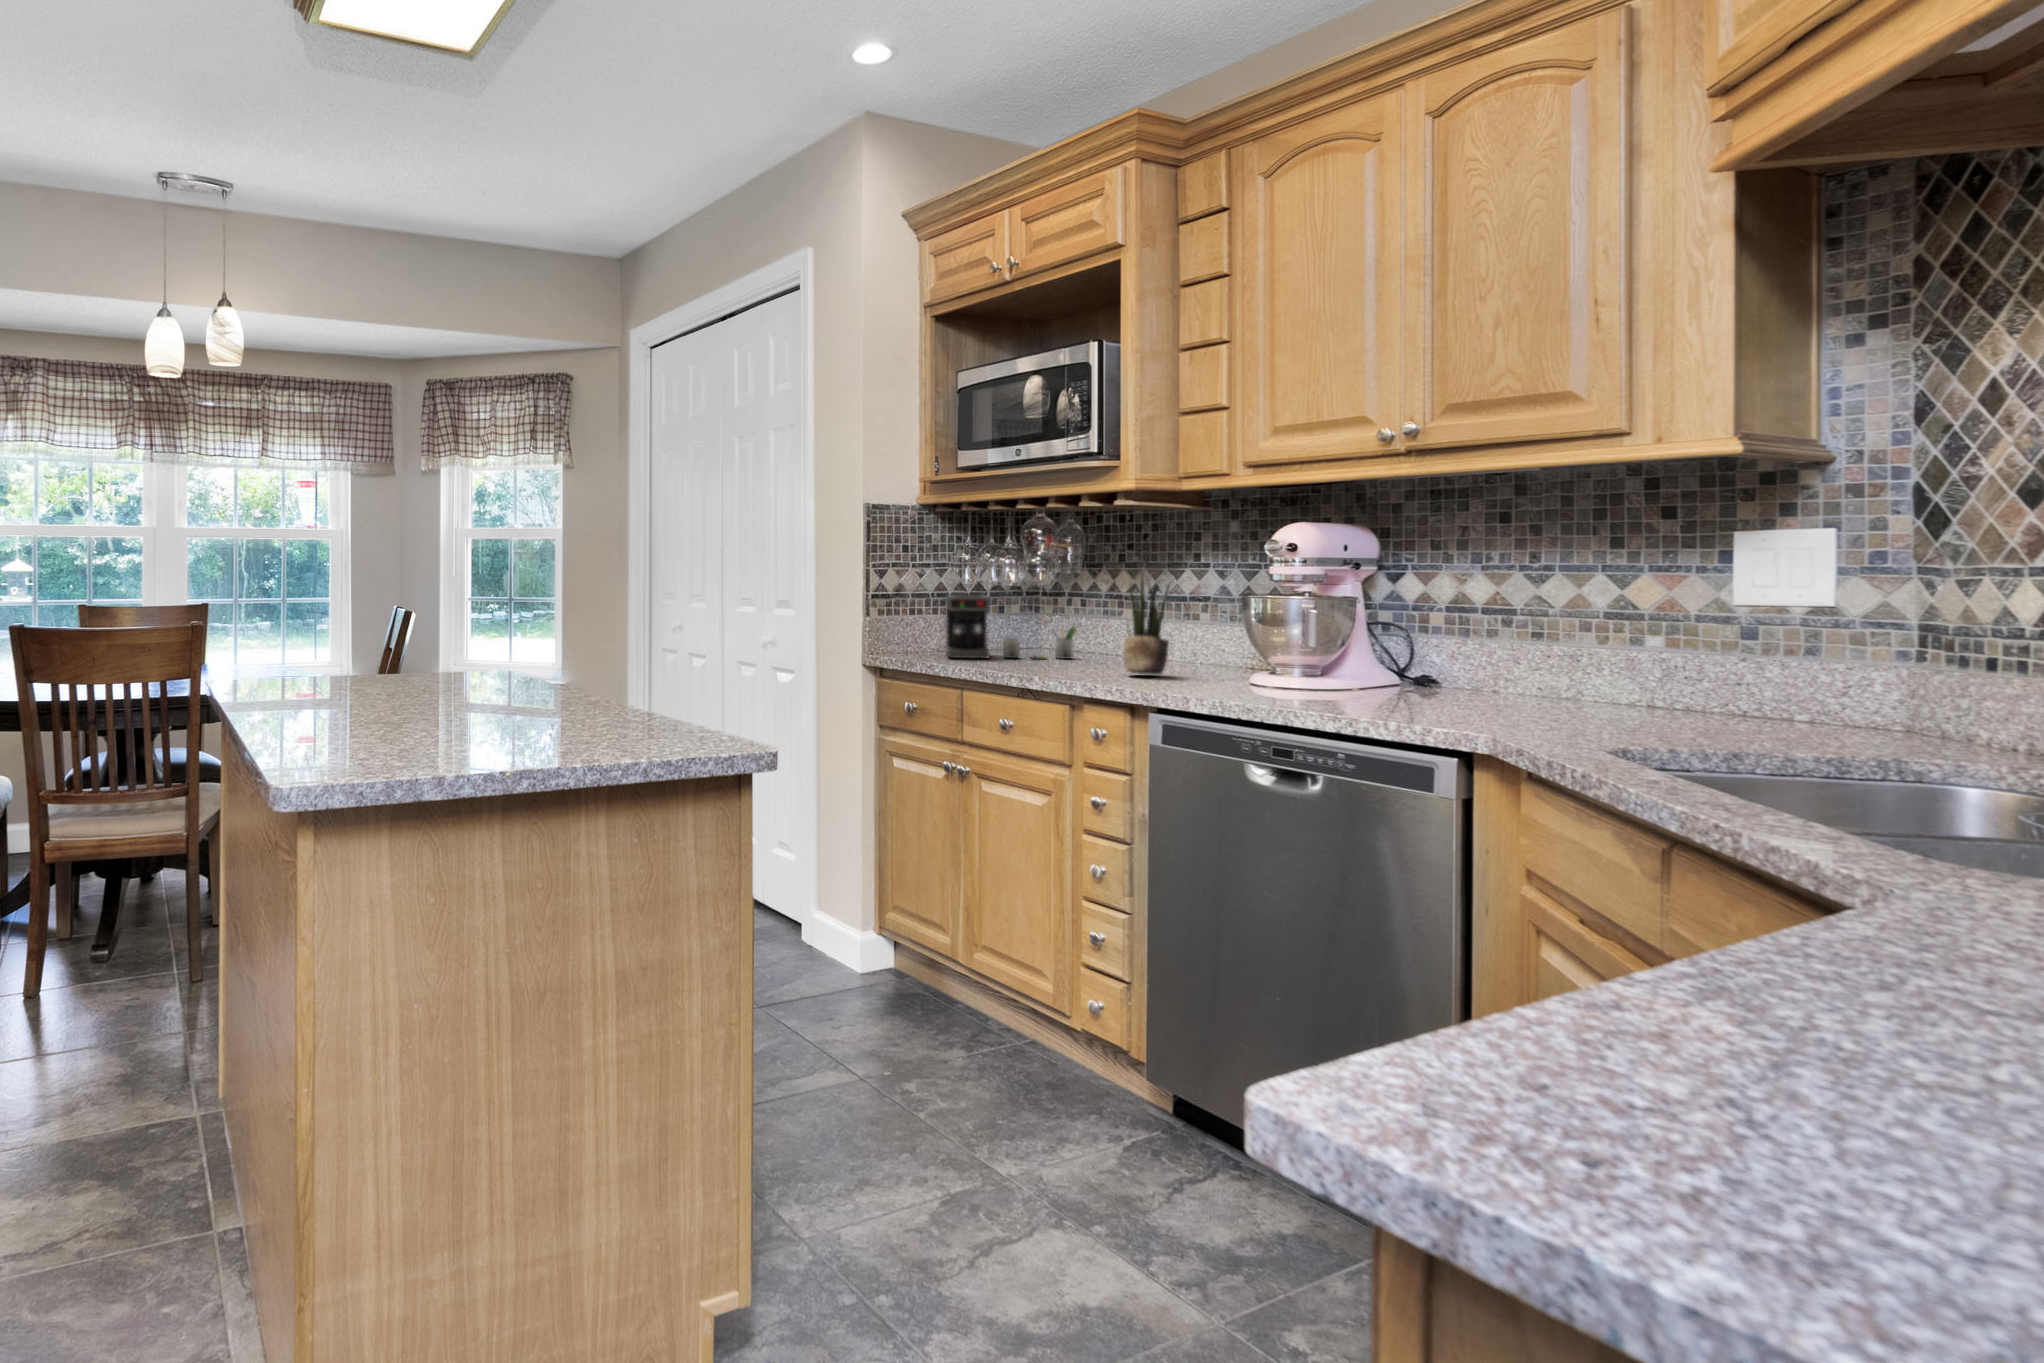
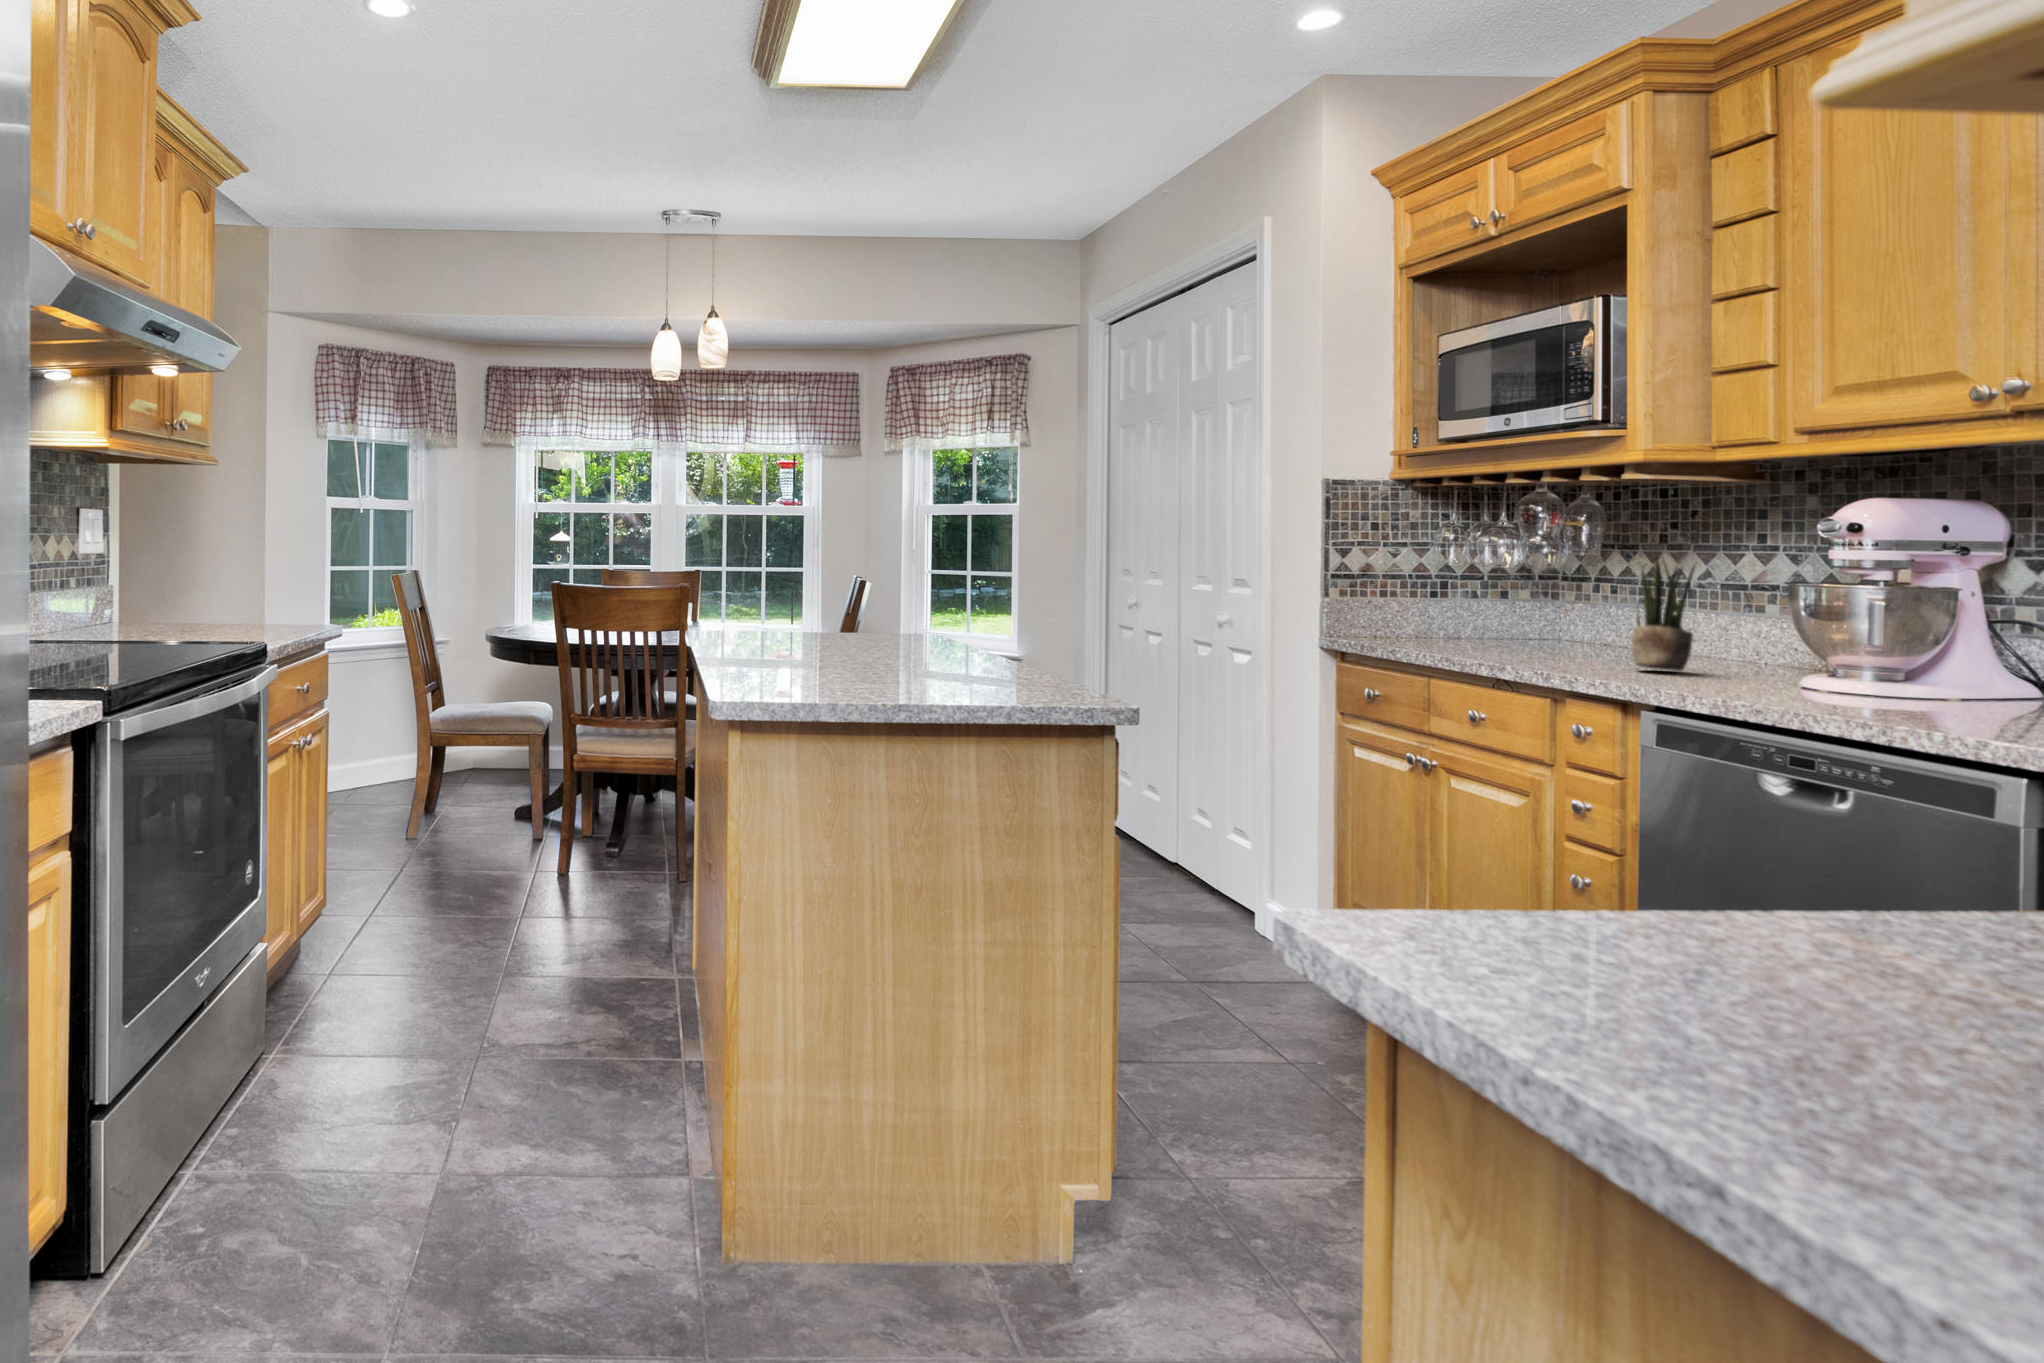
coffee maker: present [946,595,1077,659] -> none [1425,577,1593,651]

